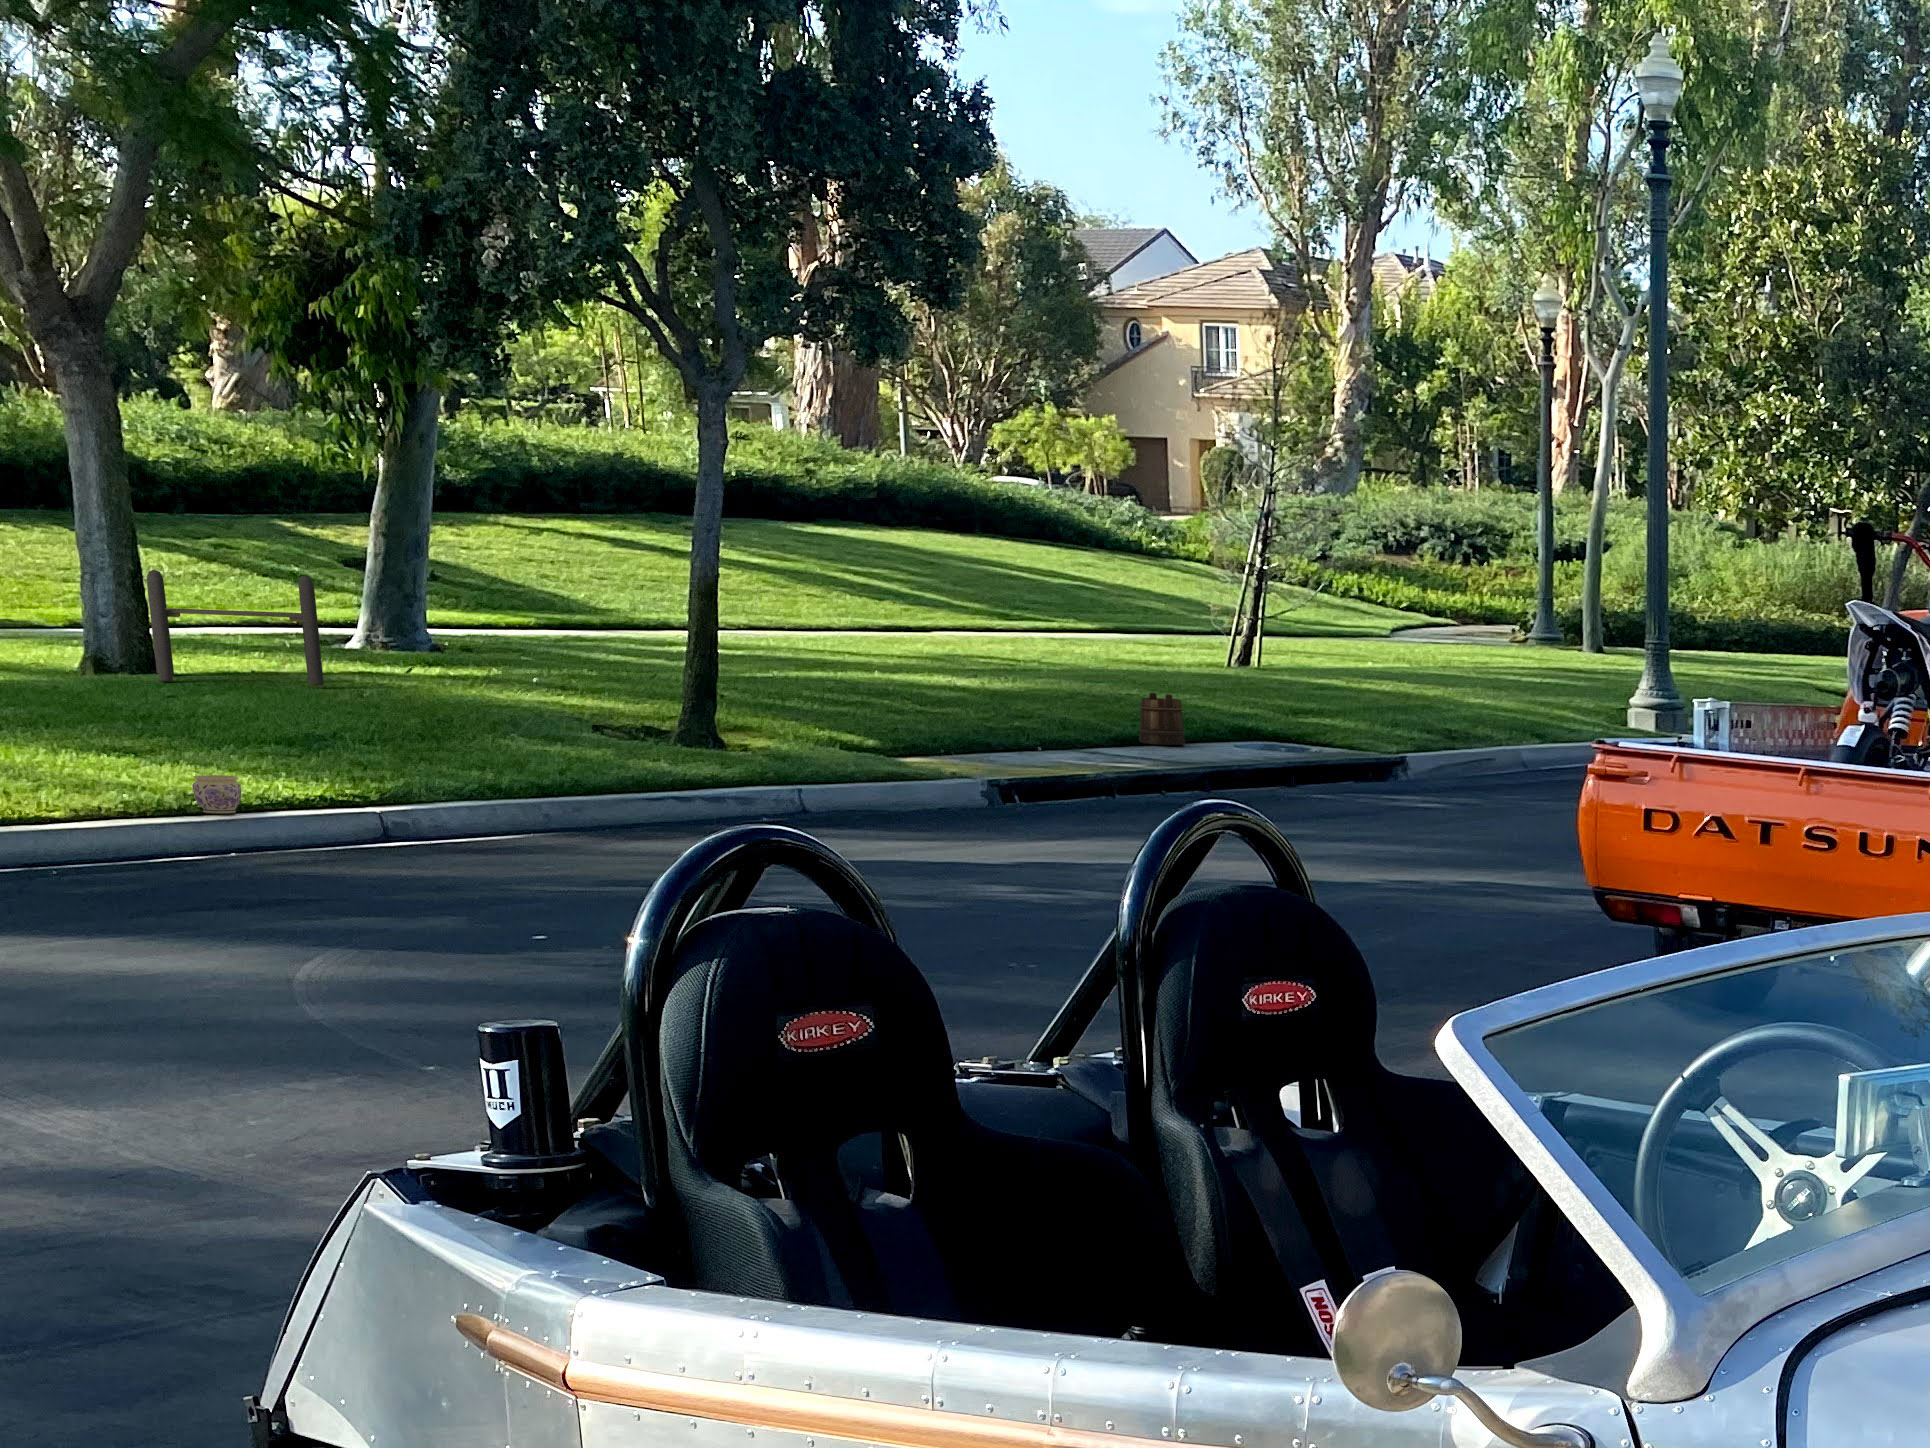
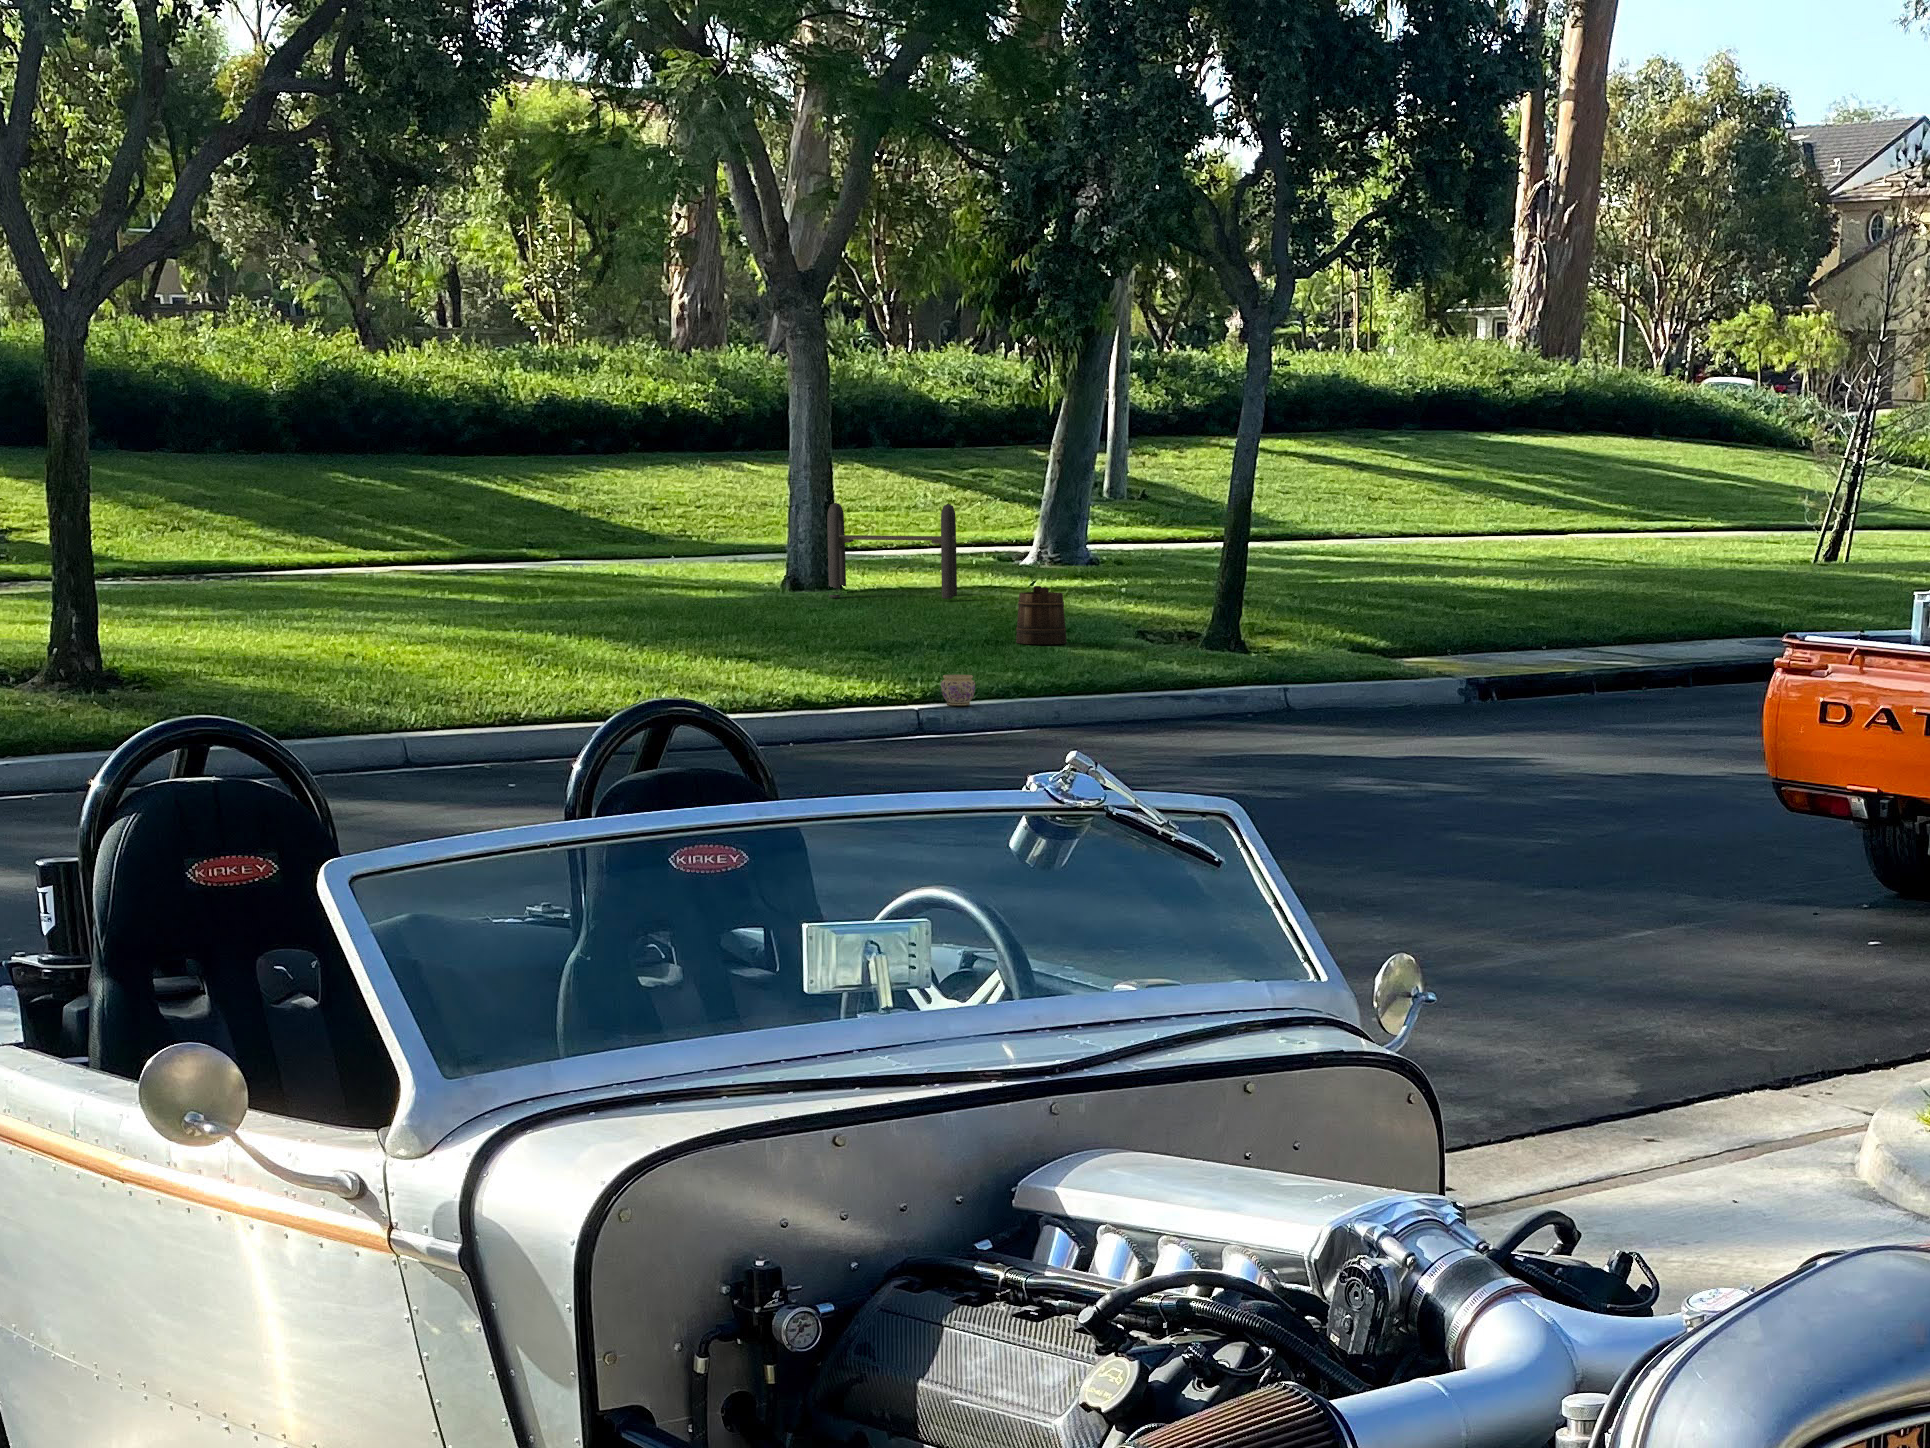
bucket: present [1139,693,1185,745] -> present [1016,586,1067,644]
planter: present [192,775,241,814] -> present [941,675,975,706]

